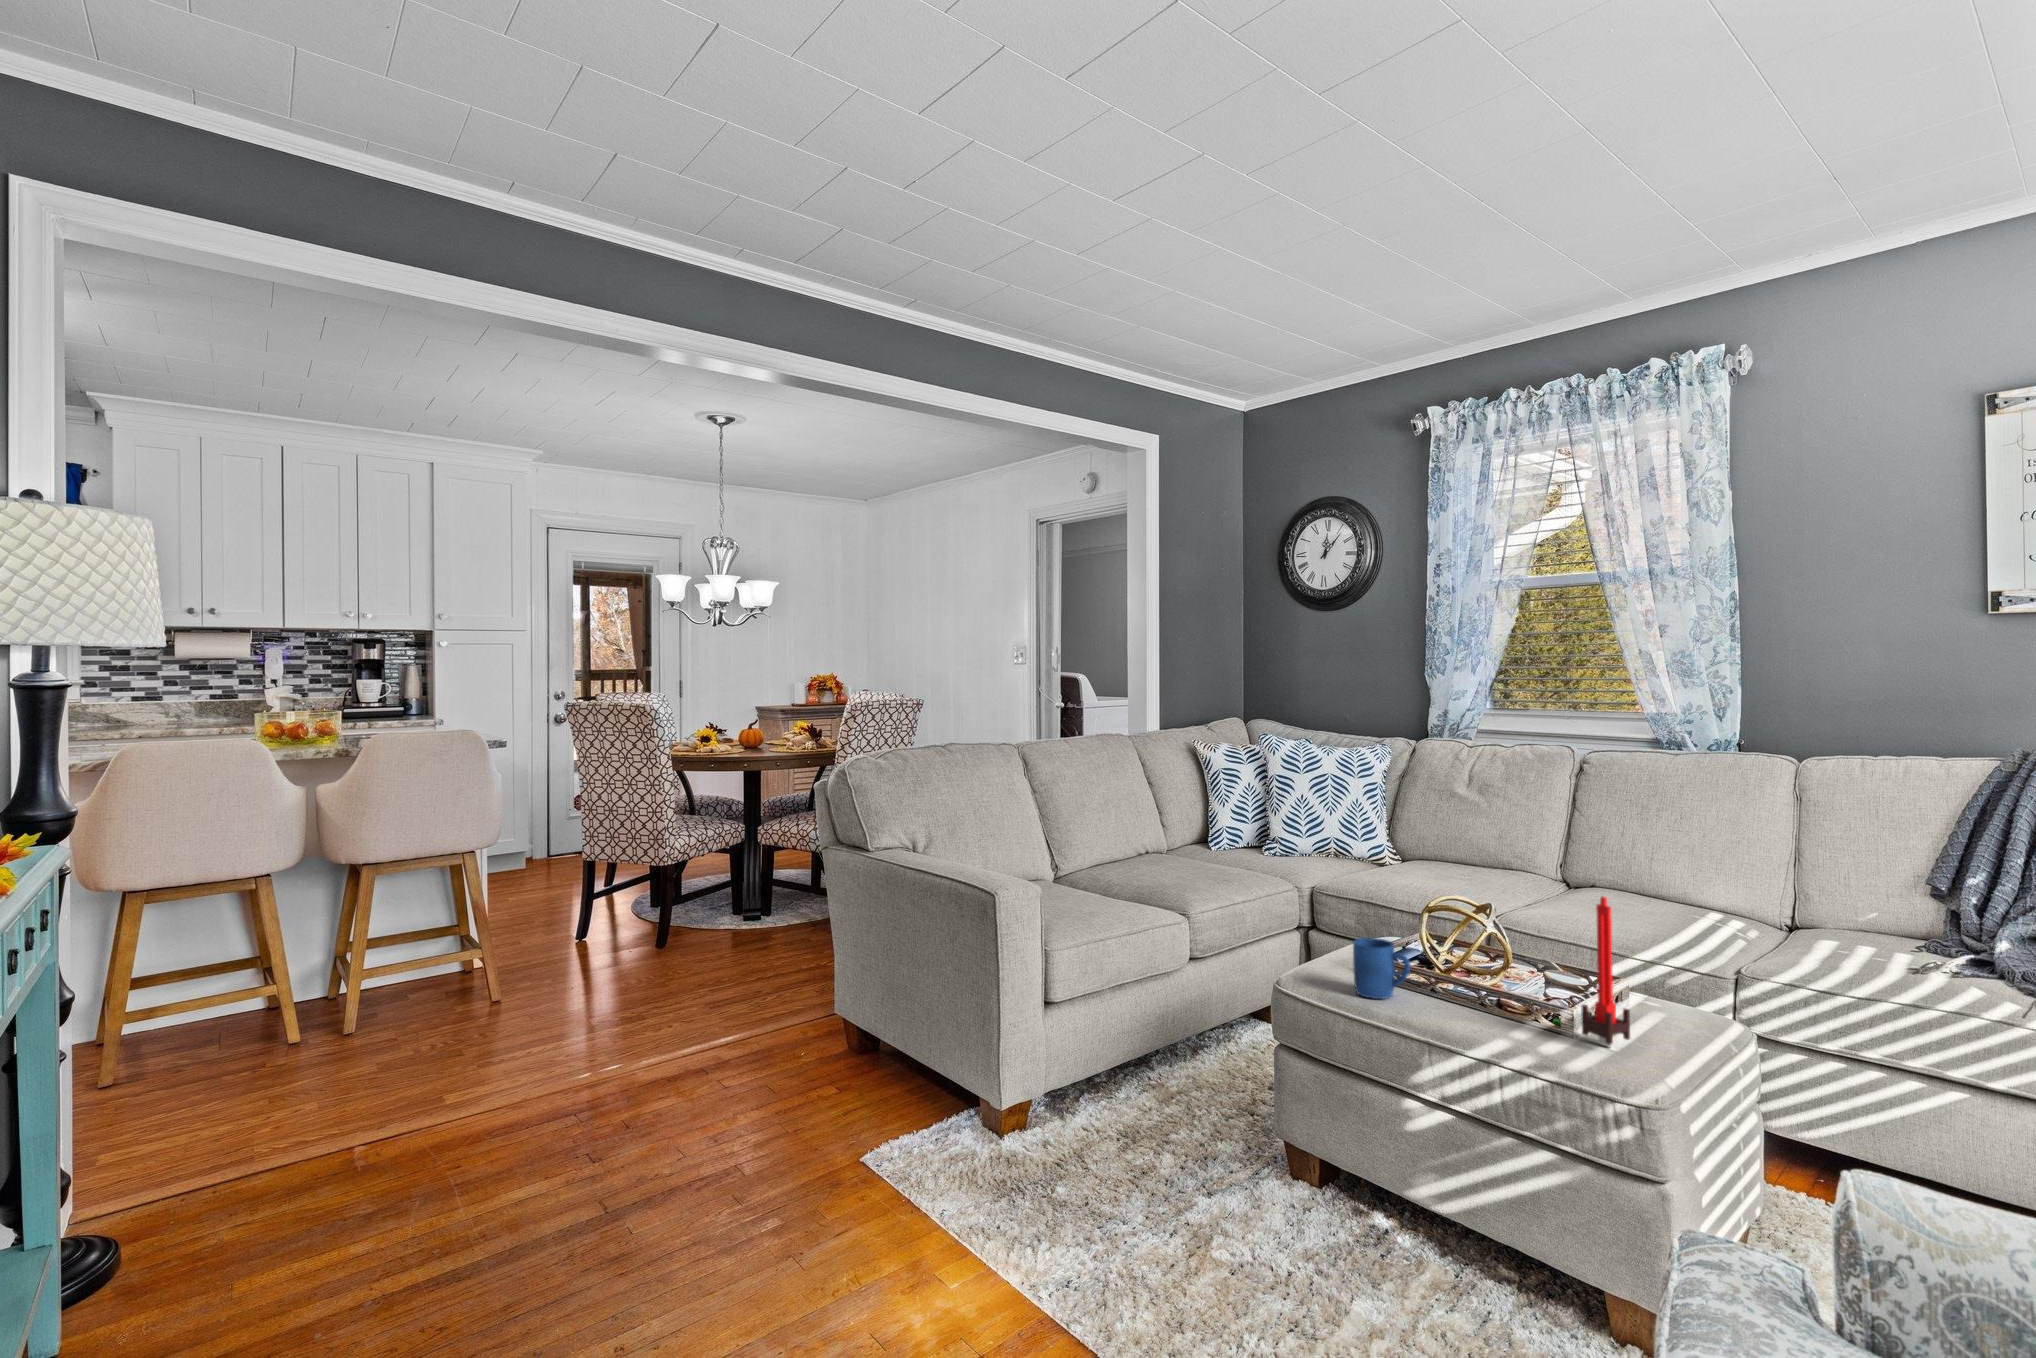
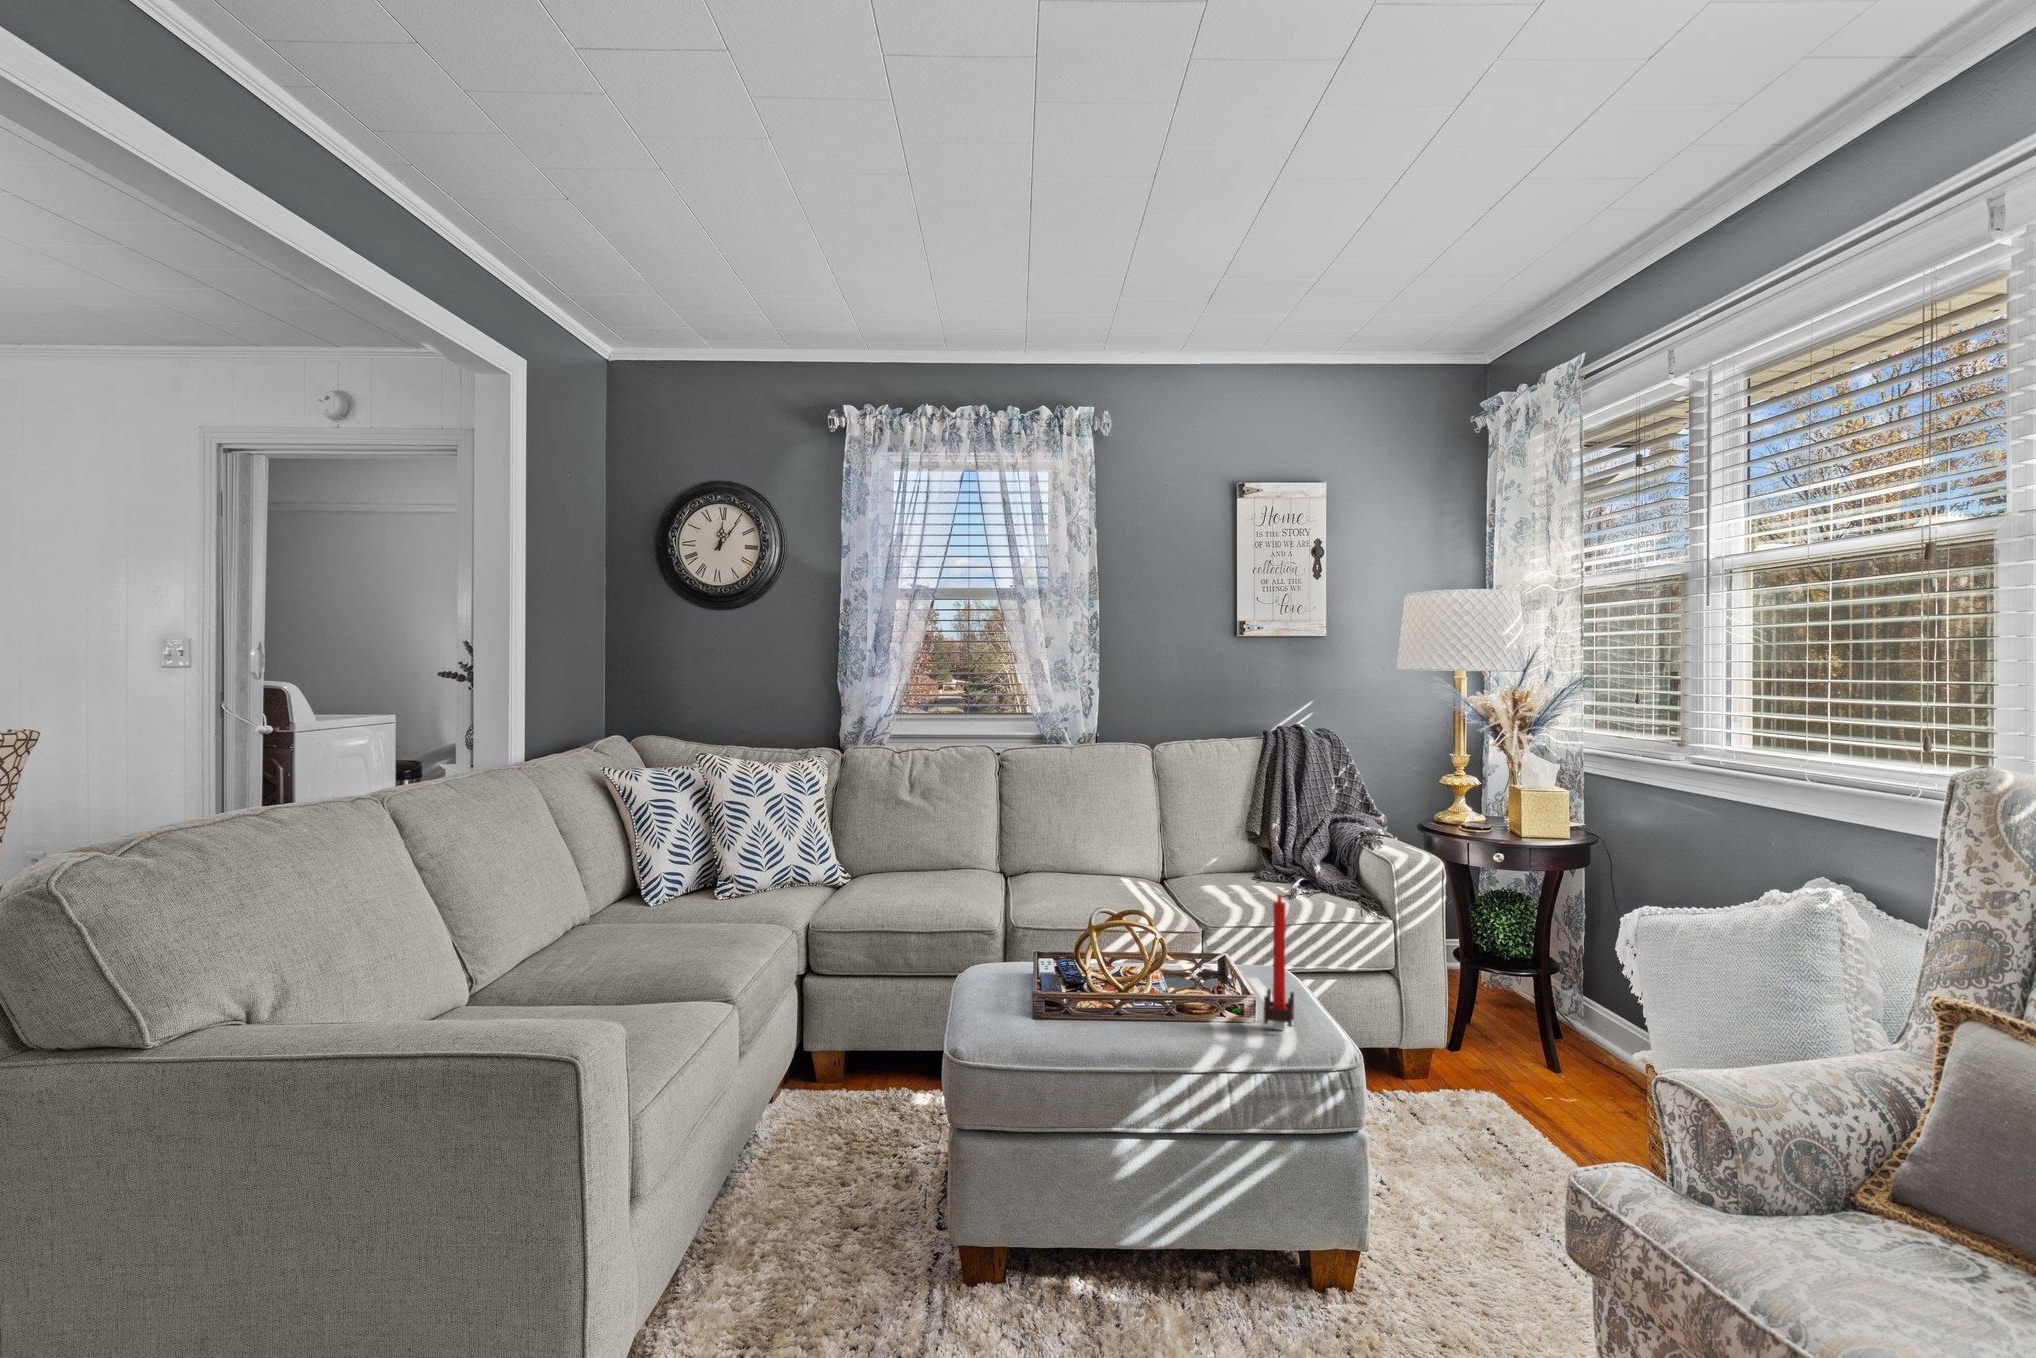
mug: present [1353,938,1410,999] -> none [1044,971,1102,1037]

